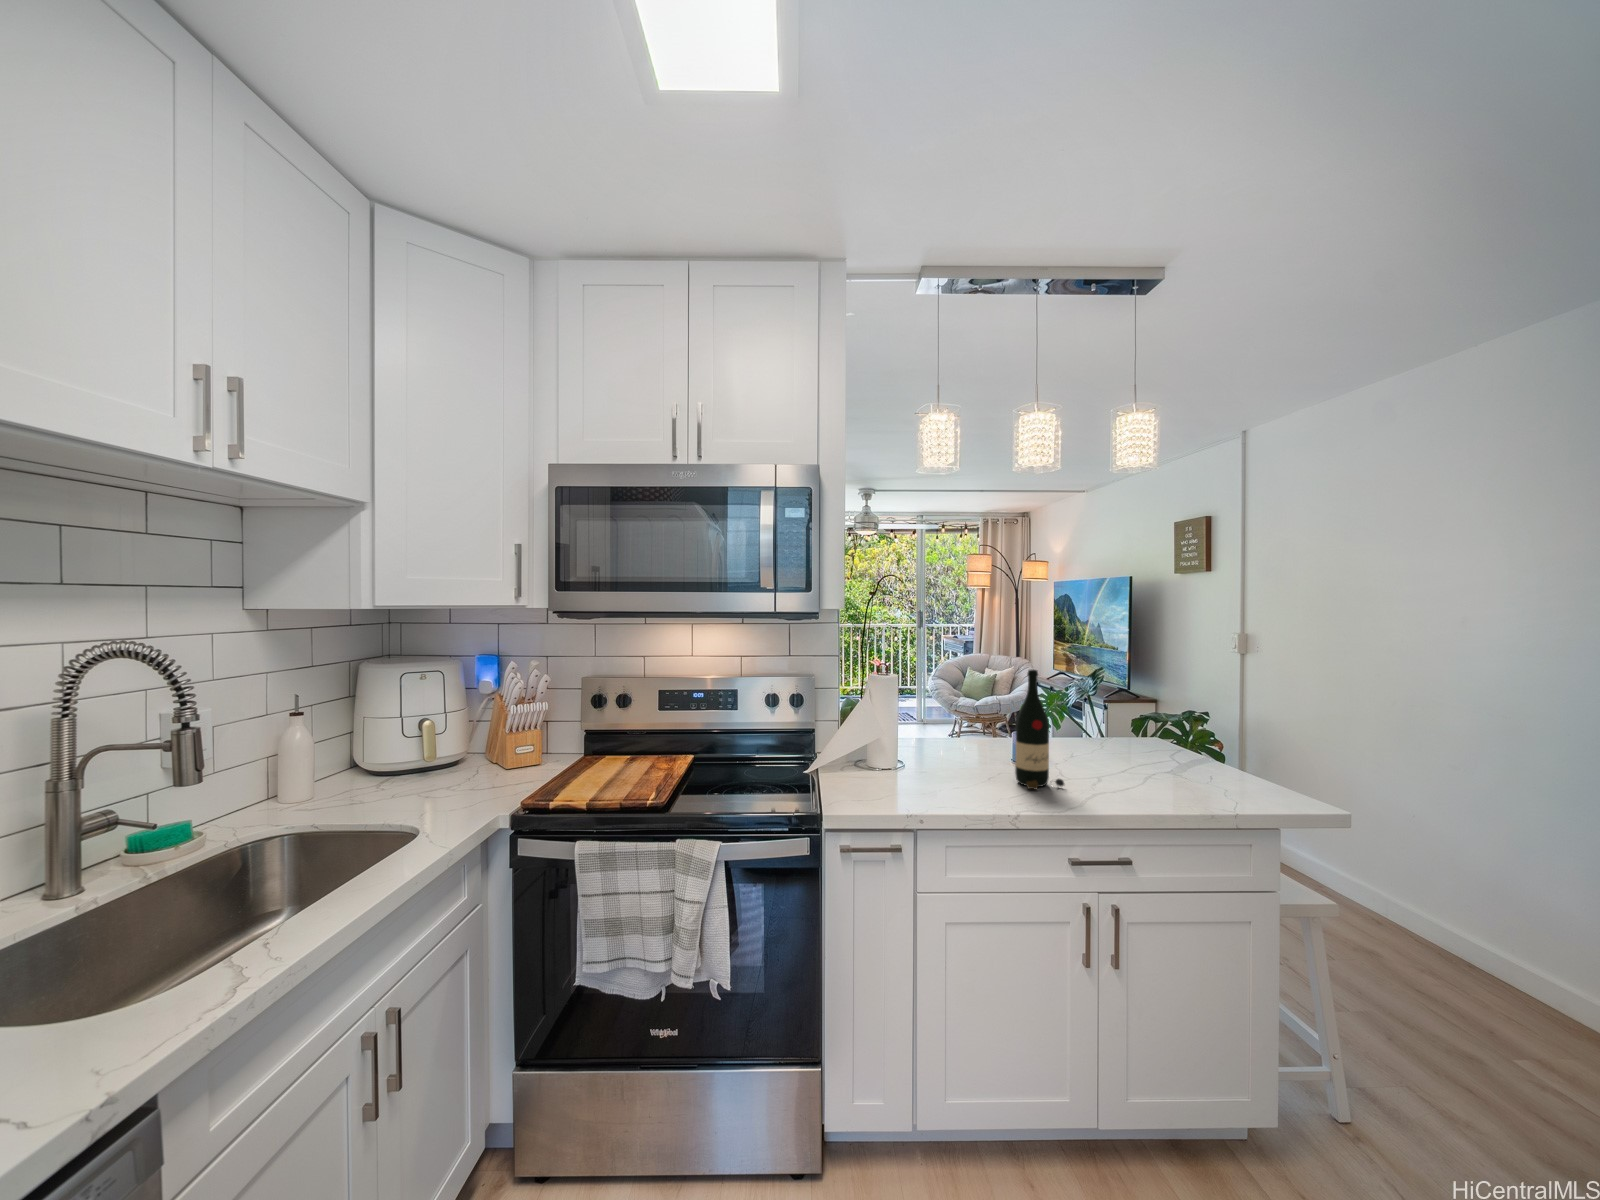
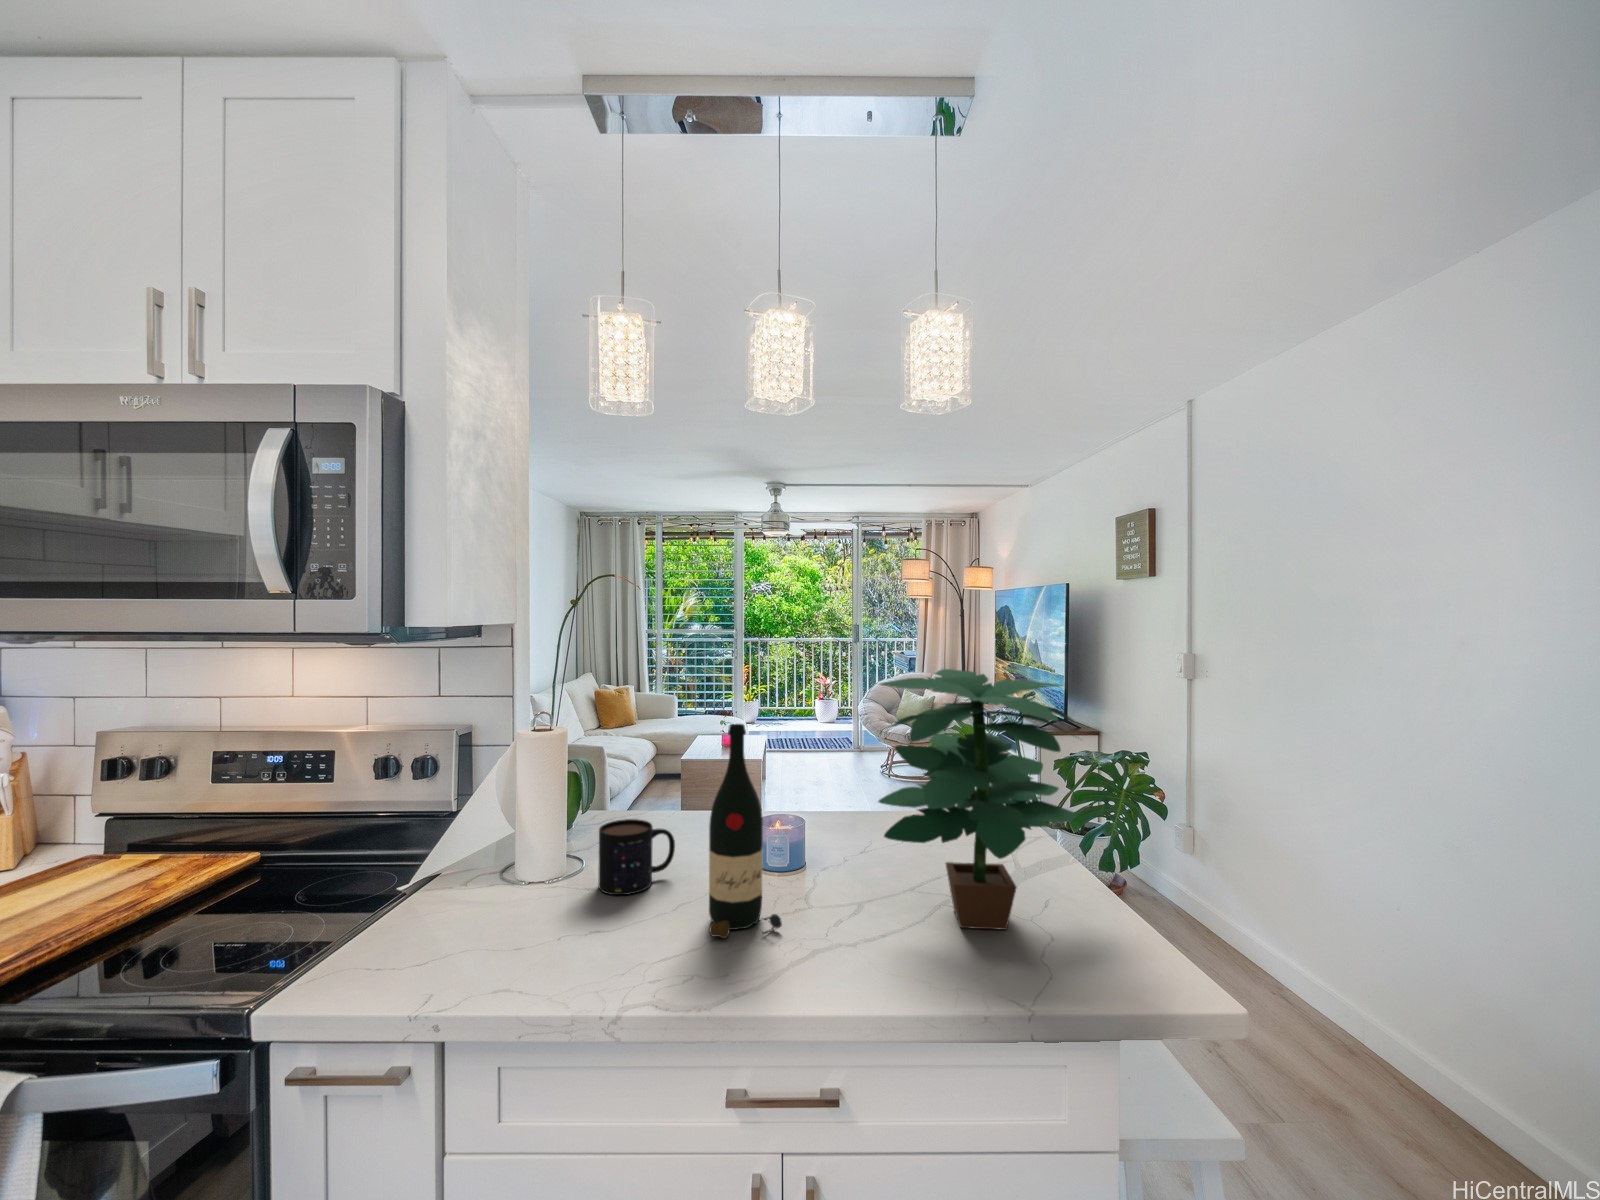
potted plant: none [1109,639,1241,788] -> present [878,669,1077,930]
mug: none [929,731,968,773] -> present [598,819,675,895]

